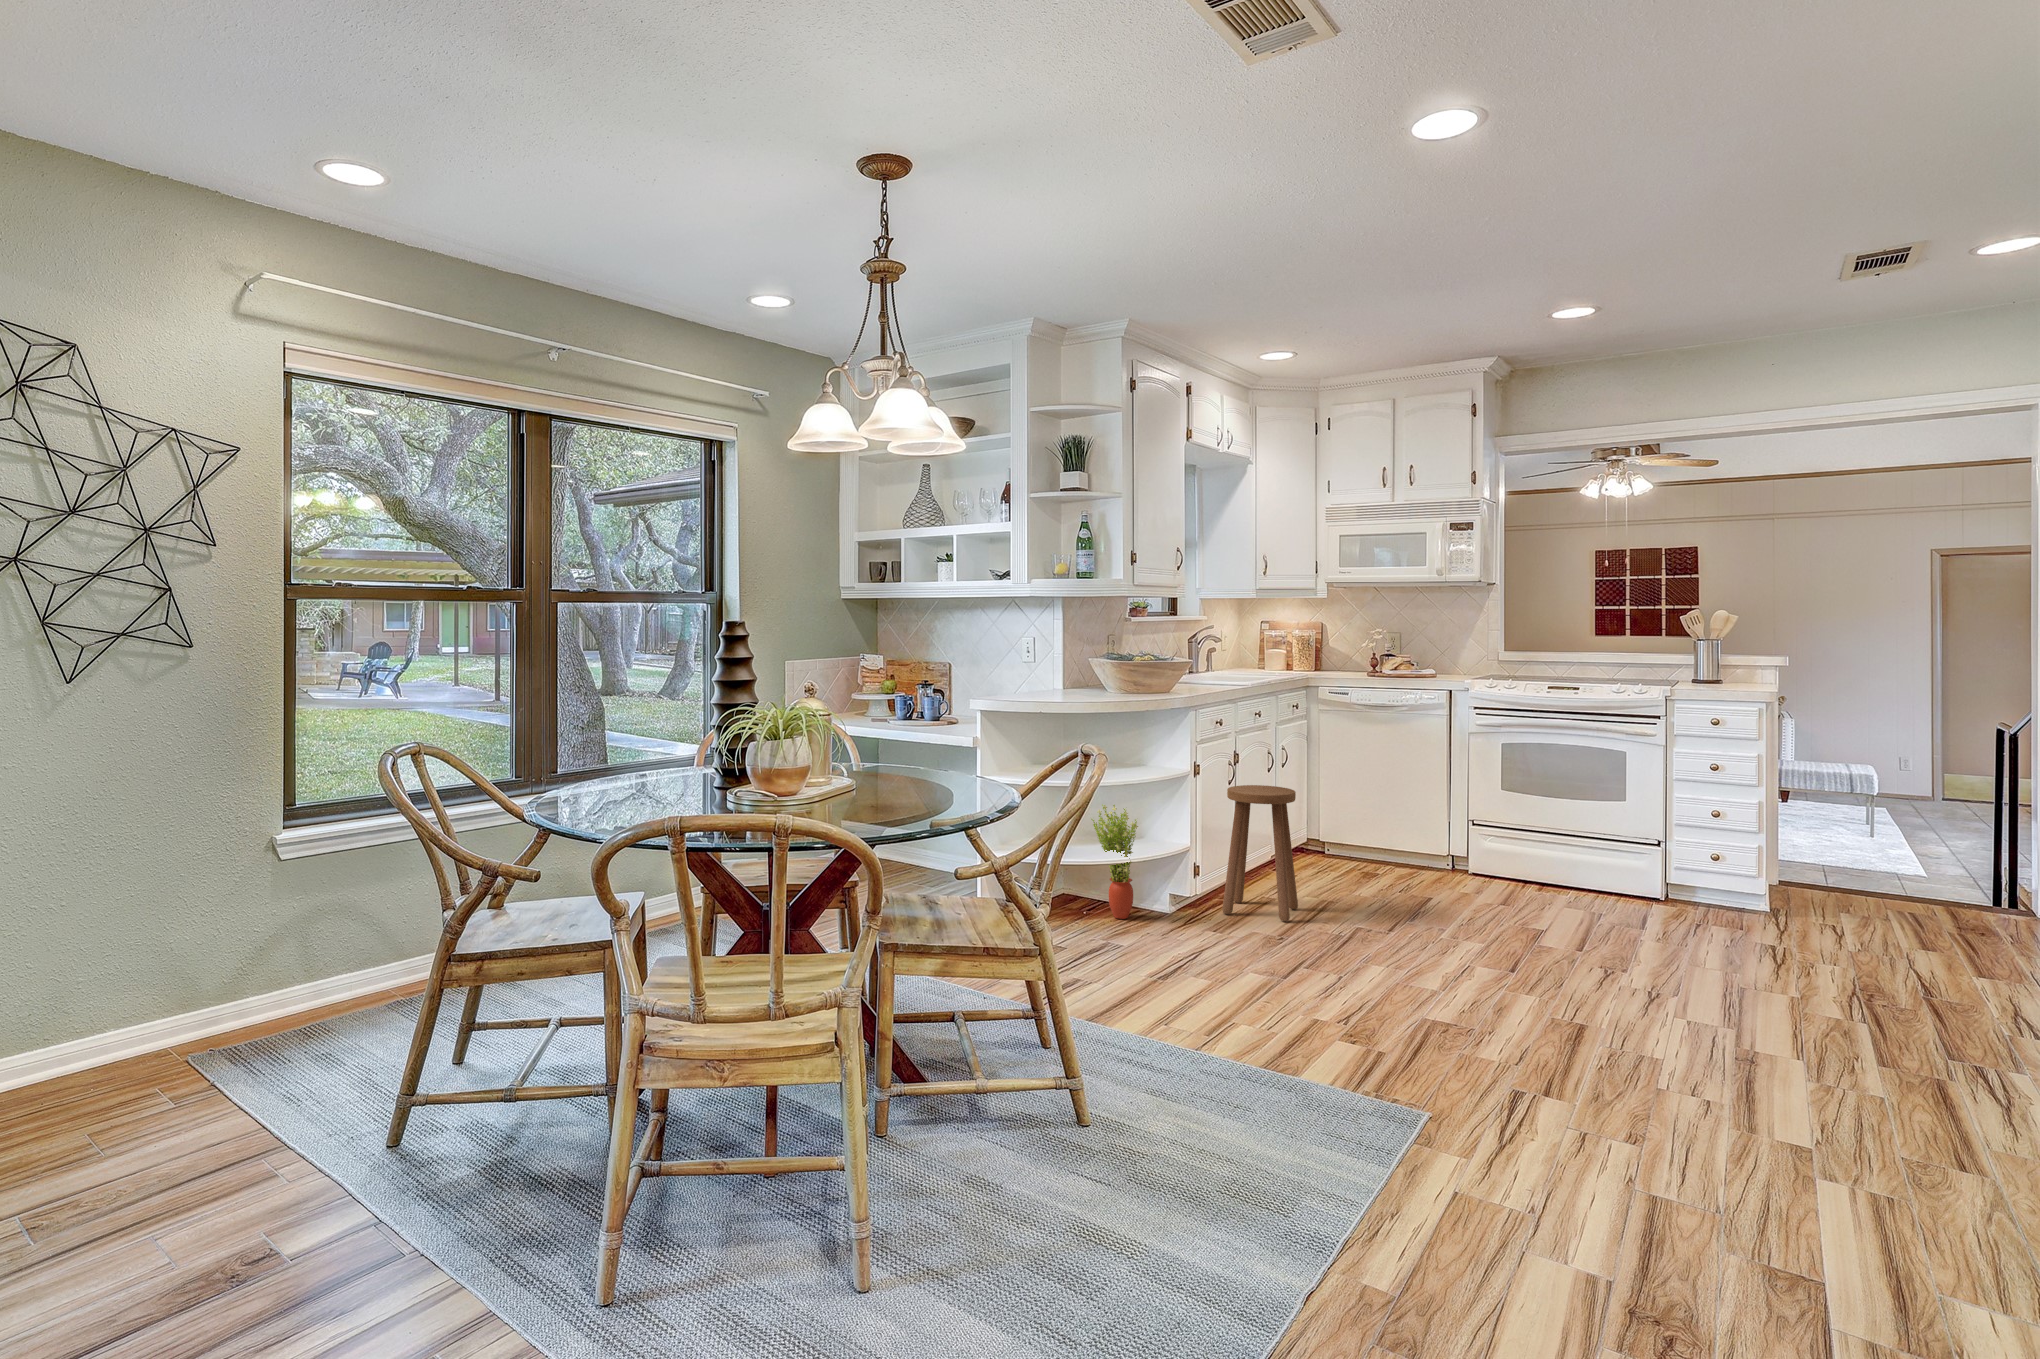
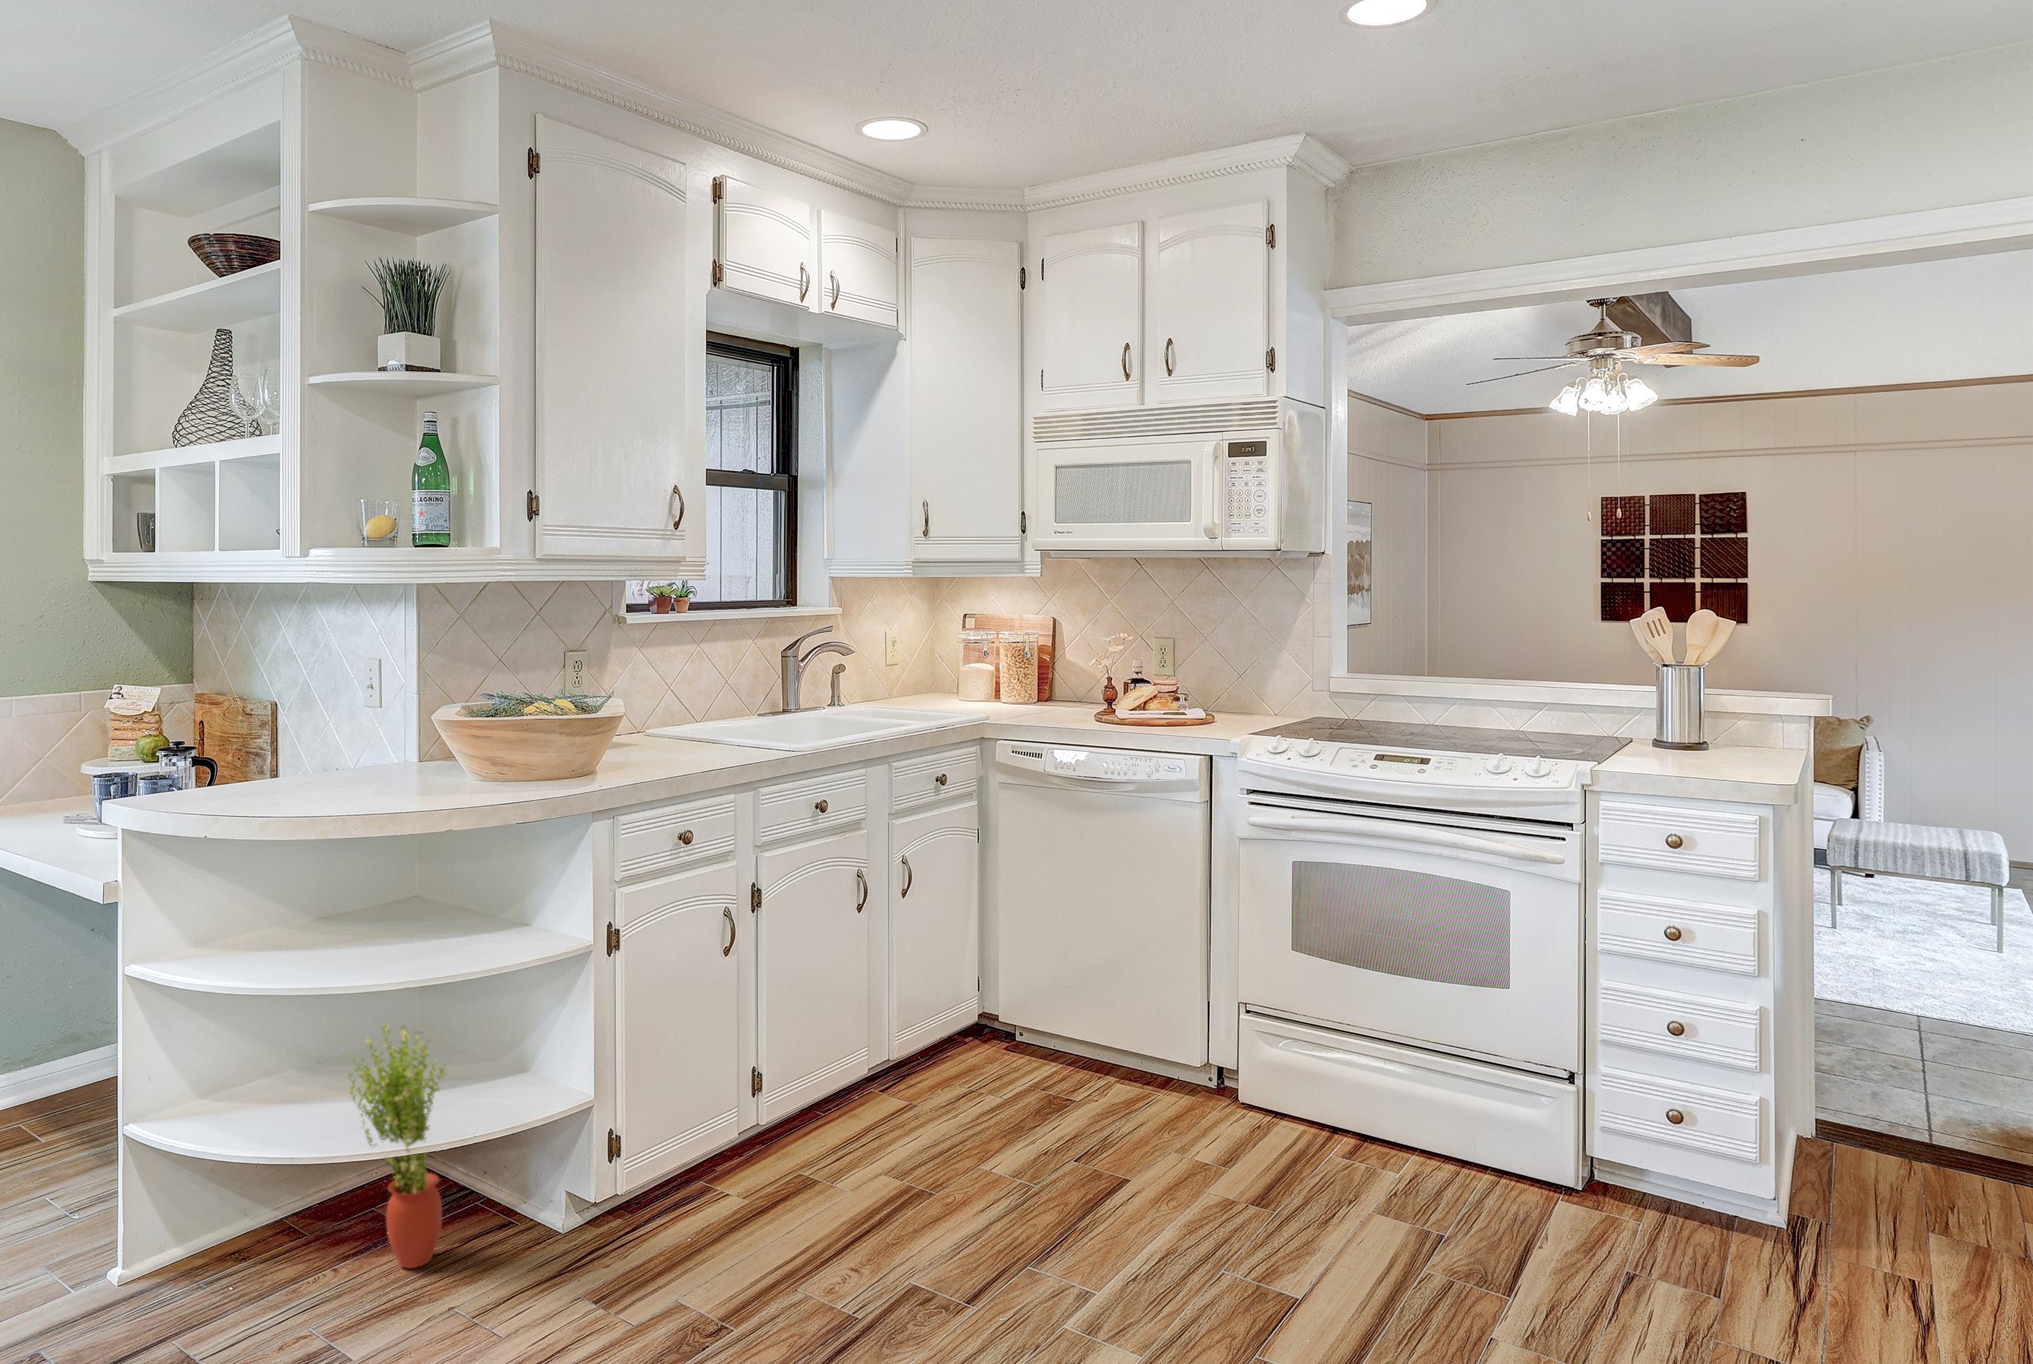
stool: present [1222,785,1298,921] -> none [642,967,816,1276]

